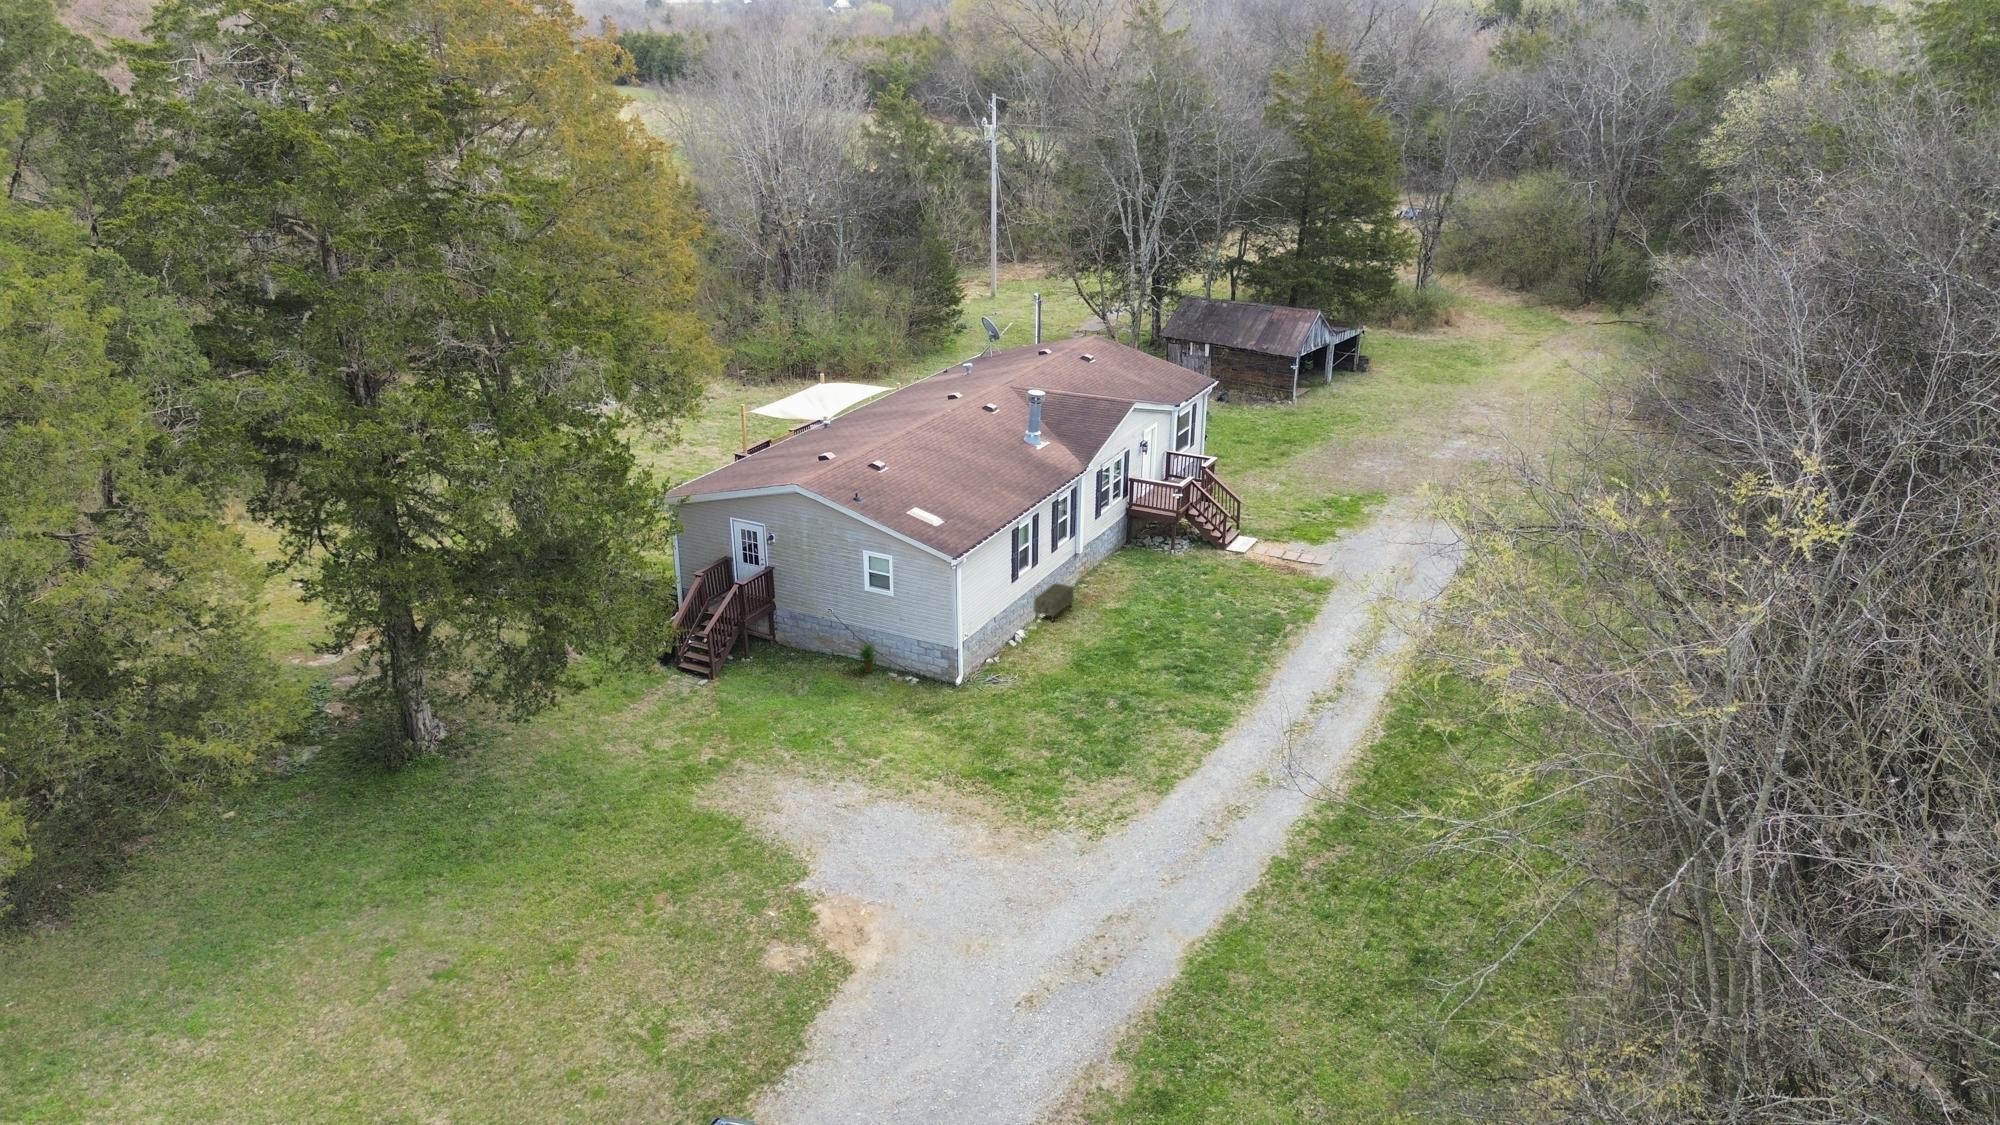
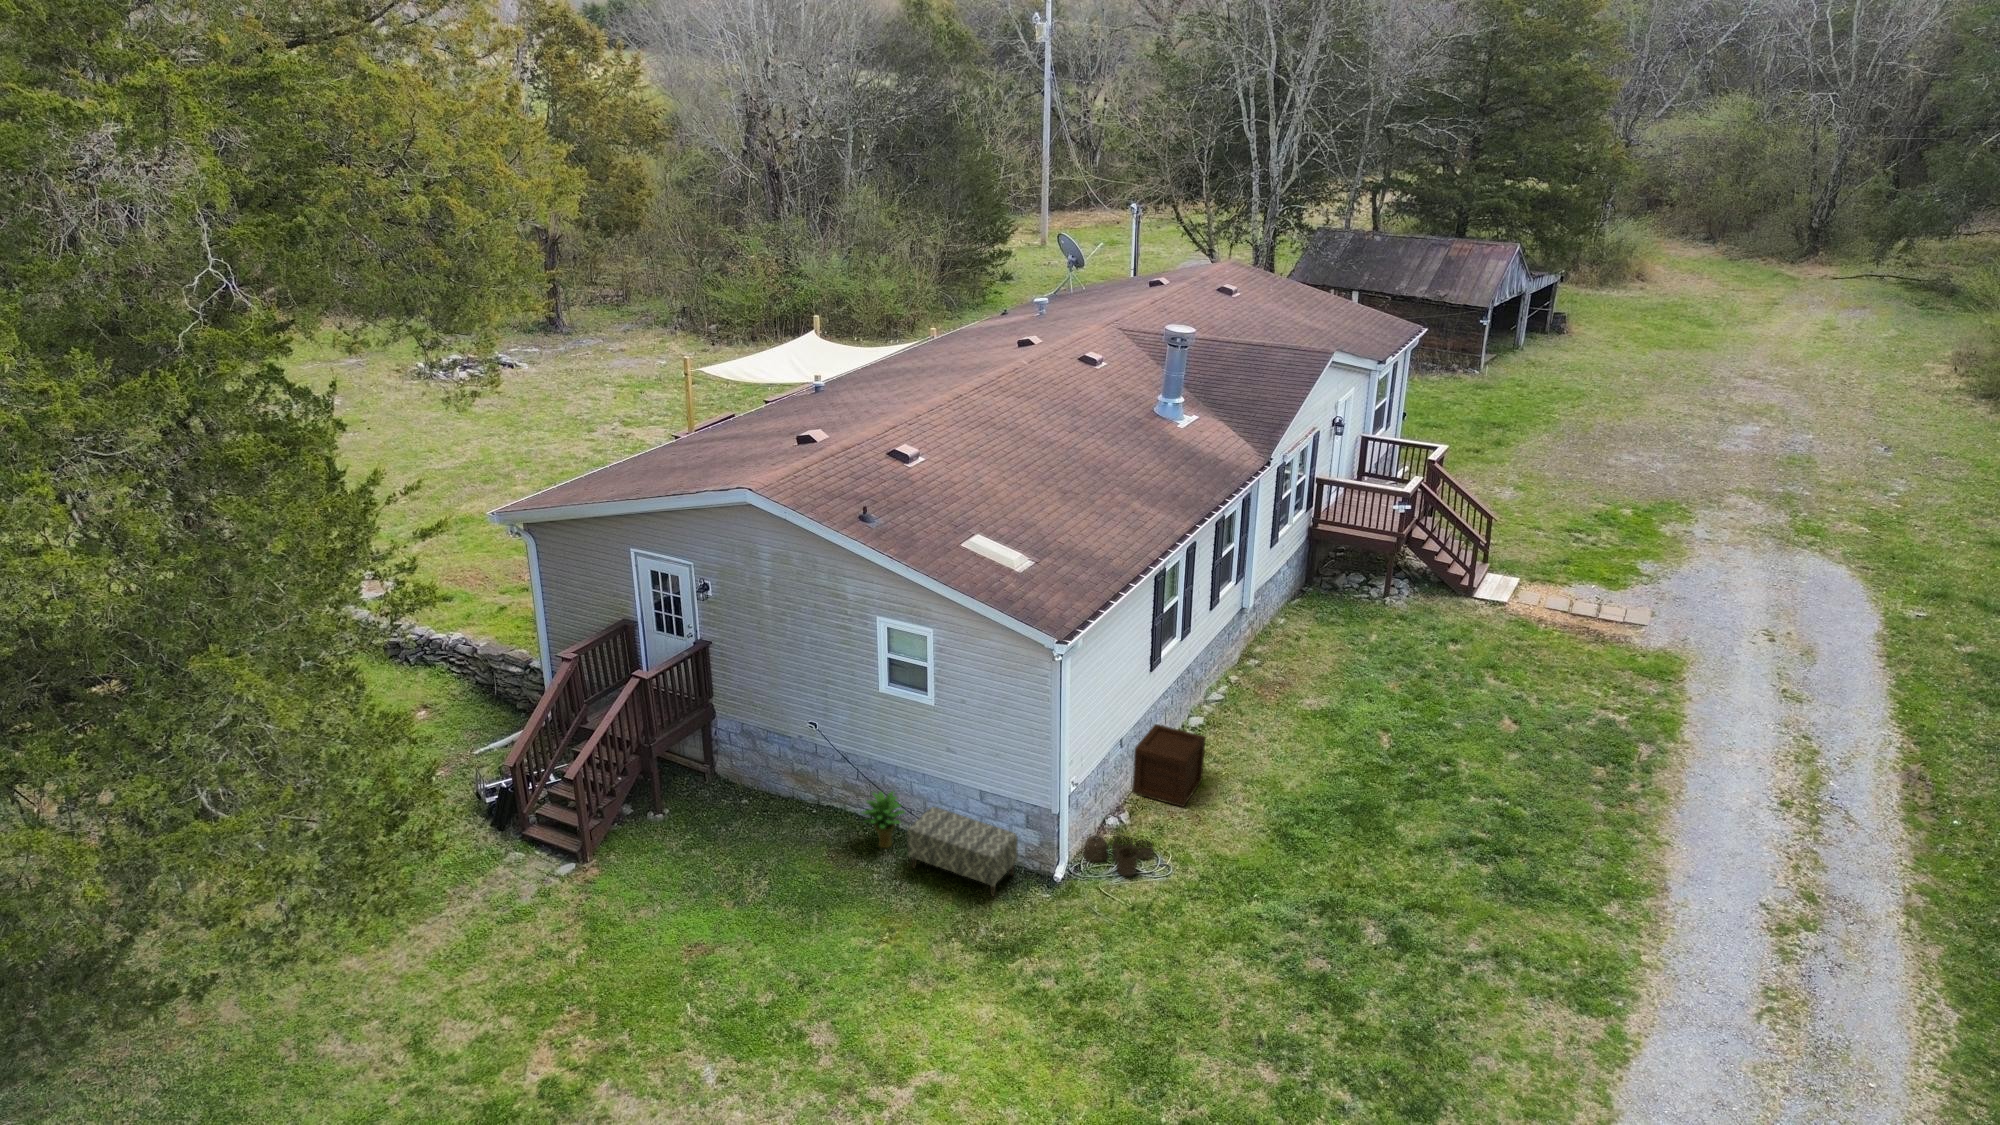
bench: present [1034,583,1074,621] -> present [907,807,1018,896]
wooden crate: none [1002,612,1041,654] -> present [1132,724,1205,807]
woven basket: none [972,663,1008,683] -> present [1084,835,1153,876]

